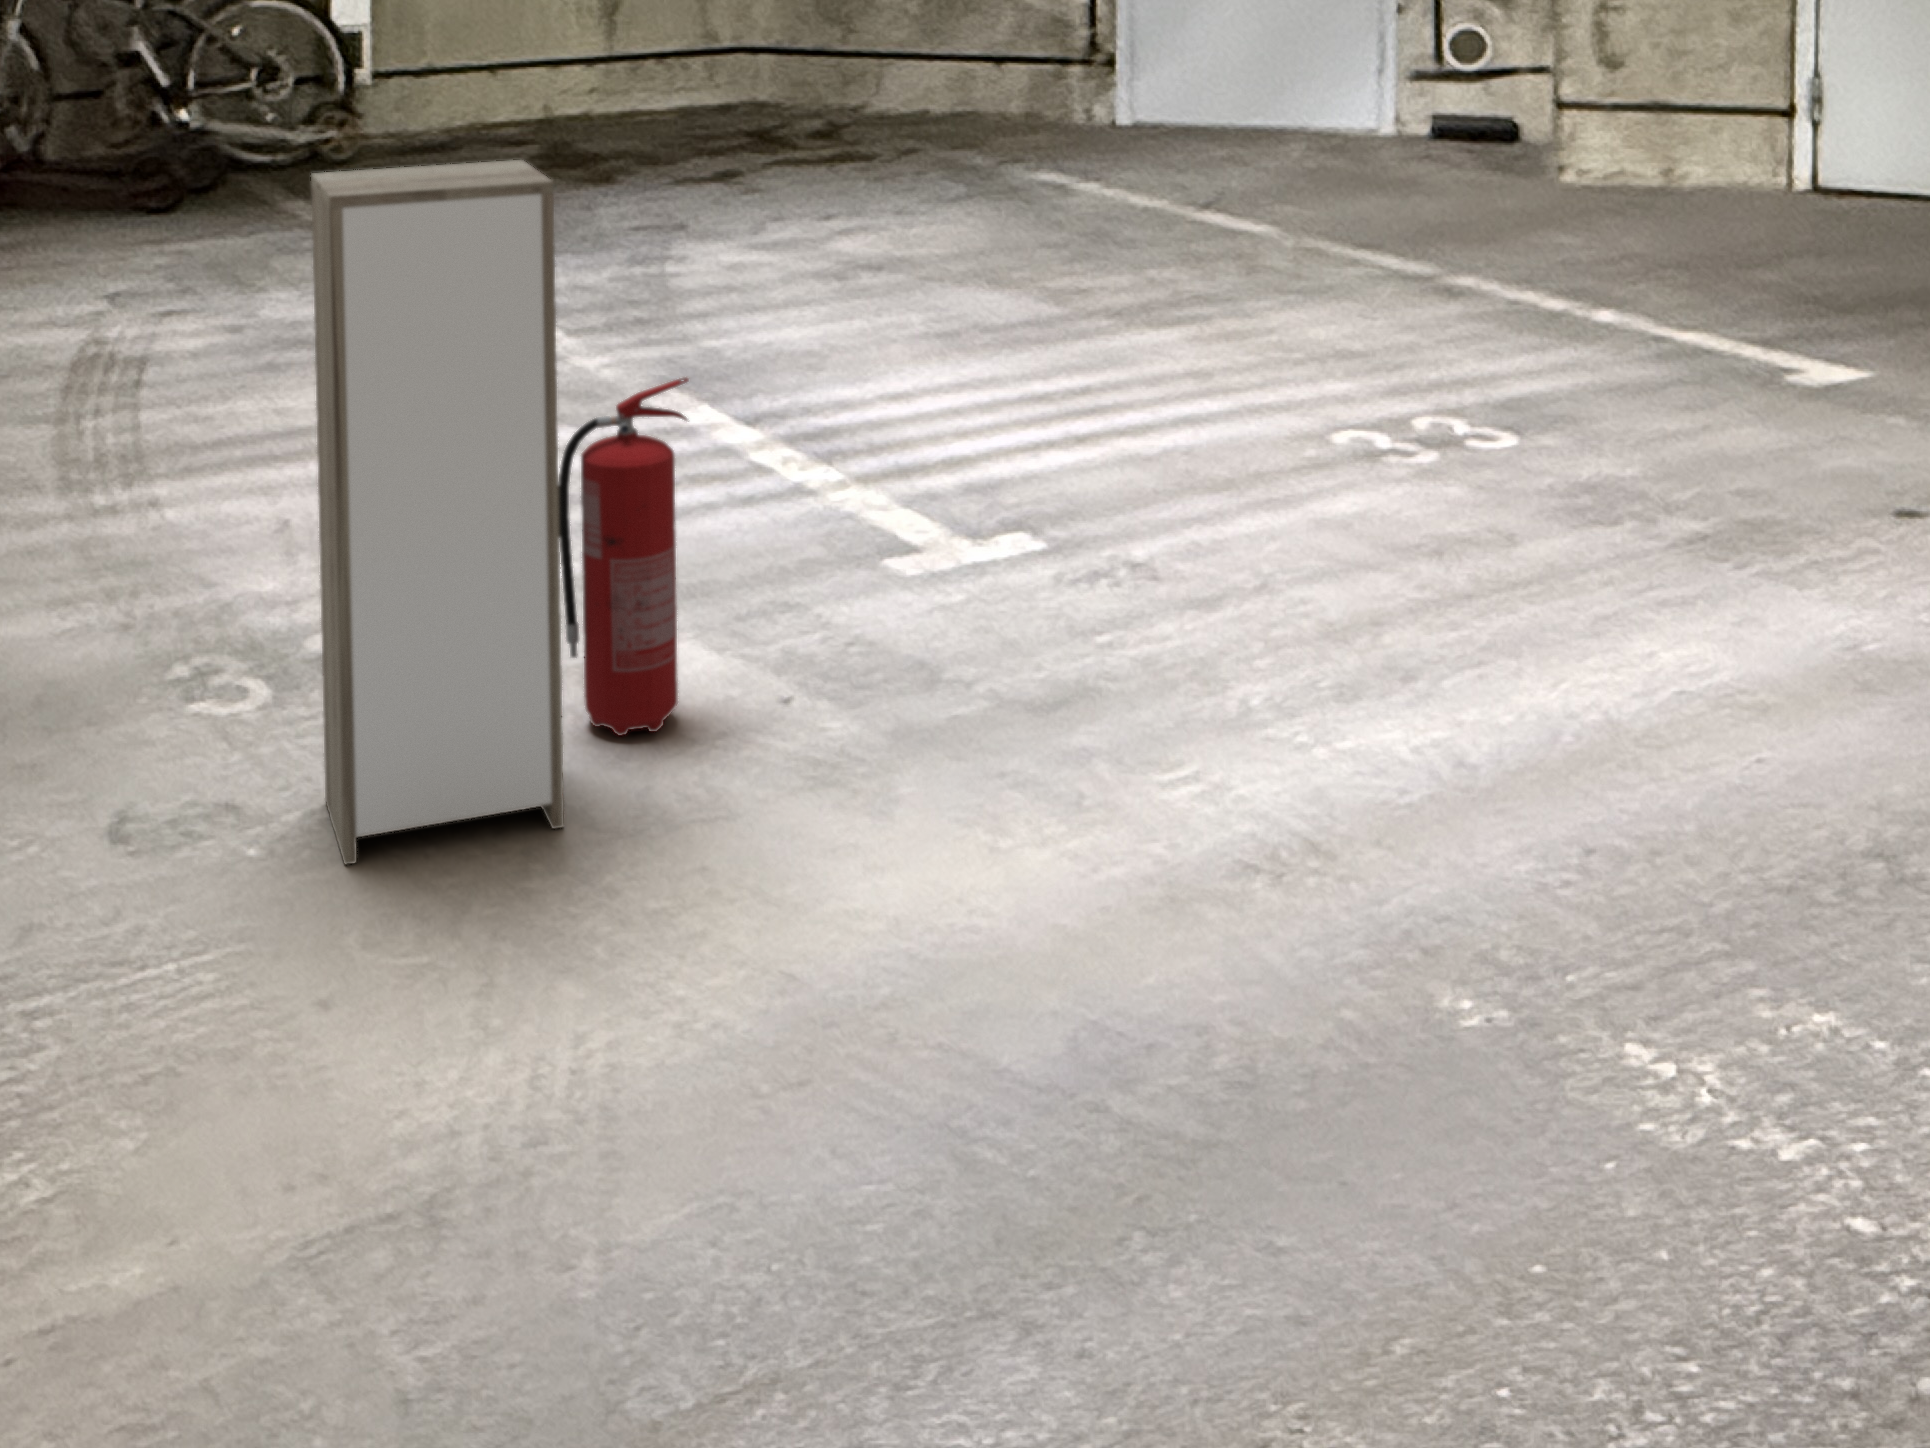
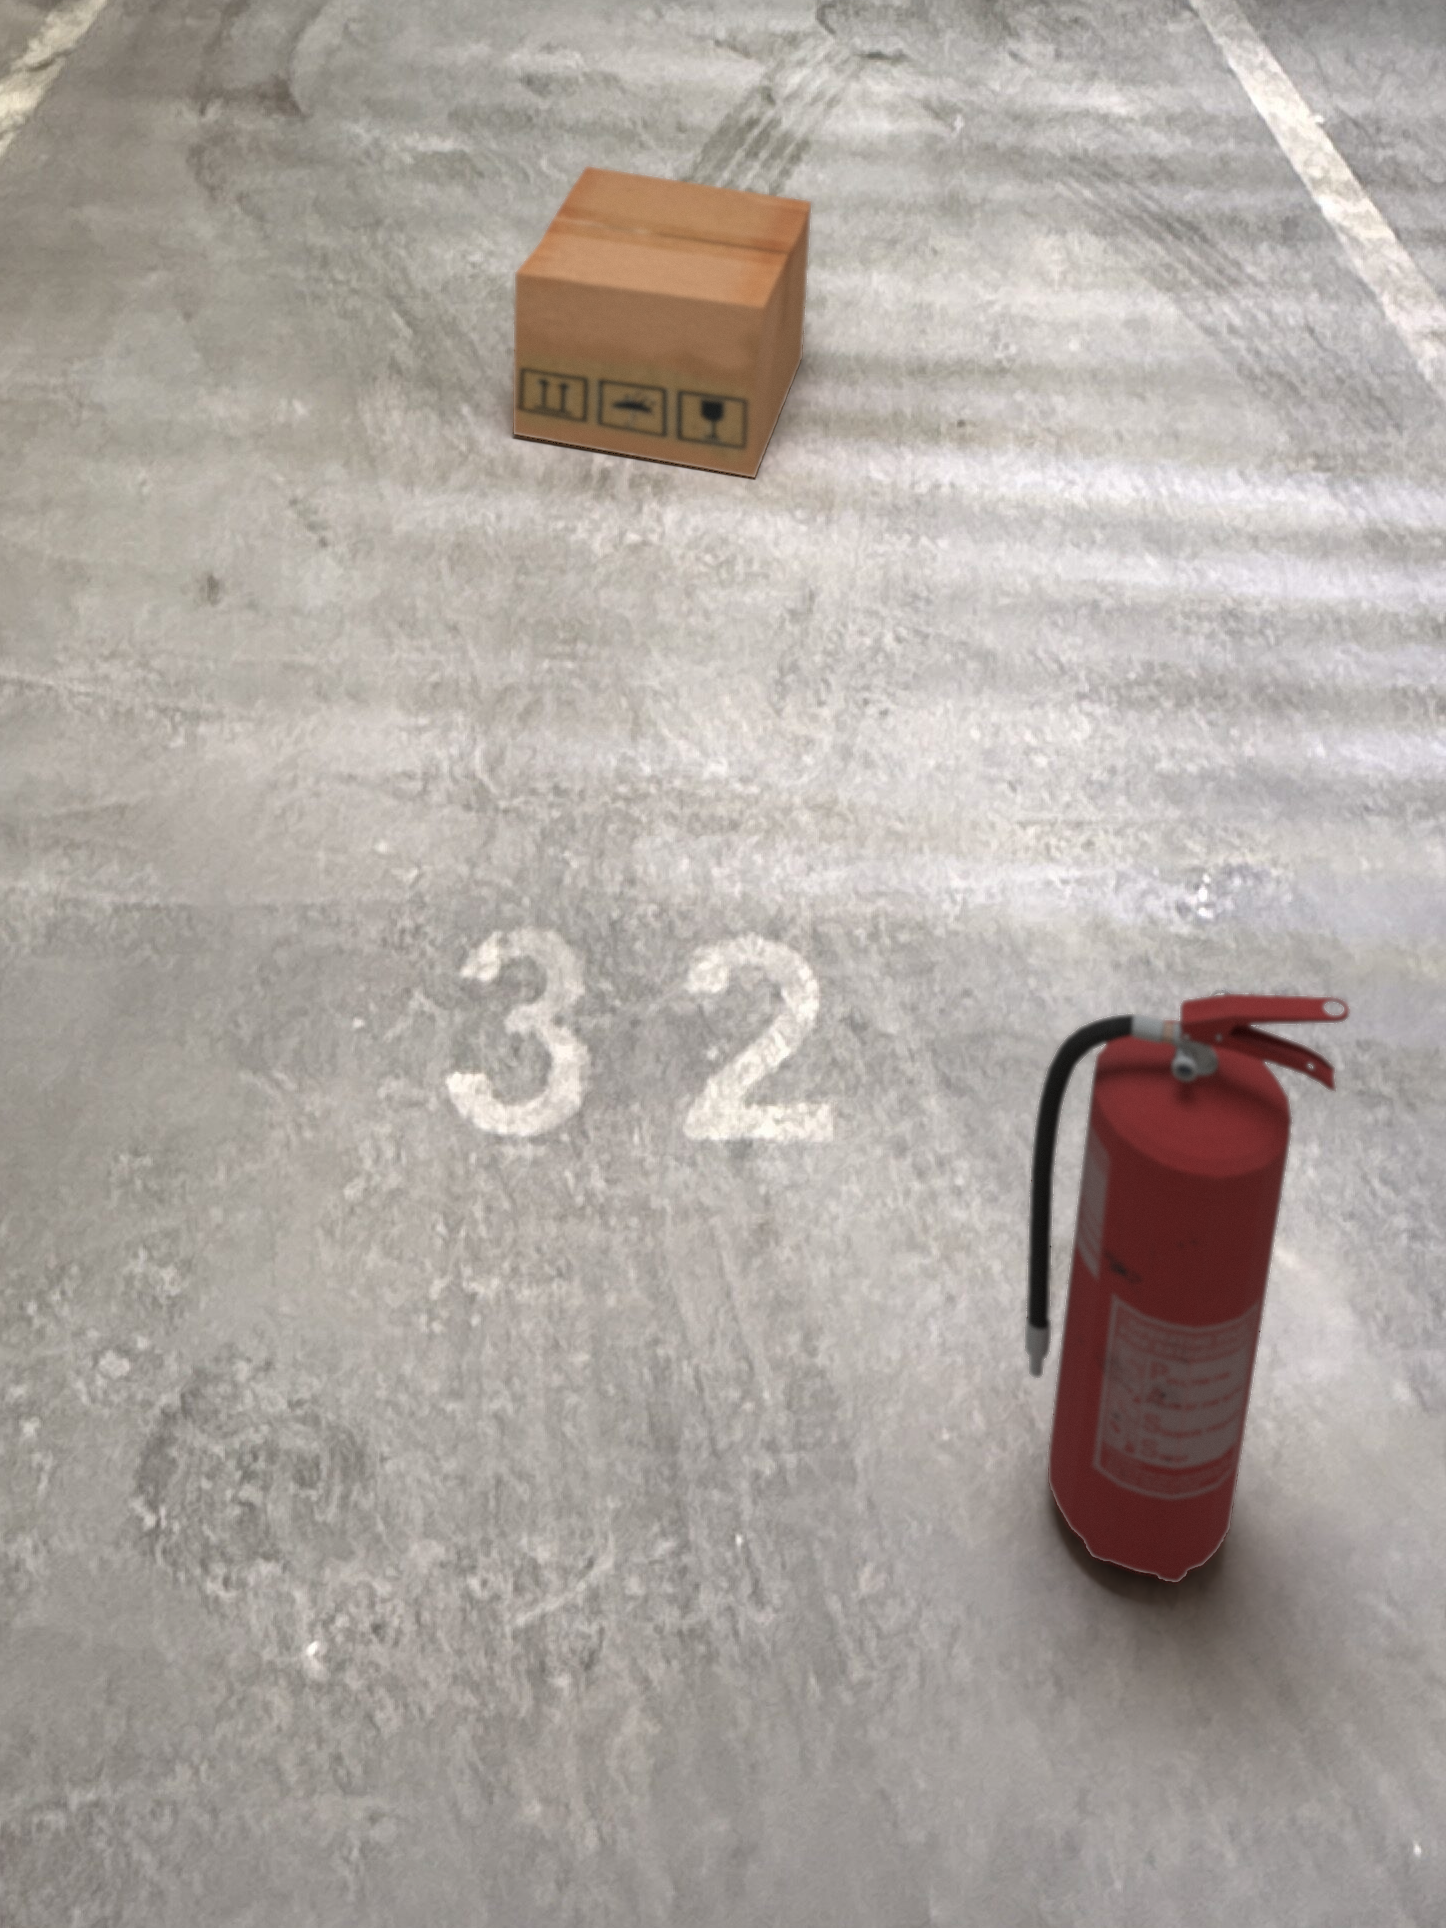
storage cabinet: present [311,160,564,864] -> none [457,514,993,1871]
cardboard box: none [24,323,215,508] -> present [513,167,811,477]

